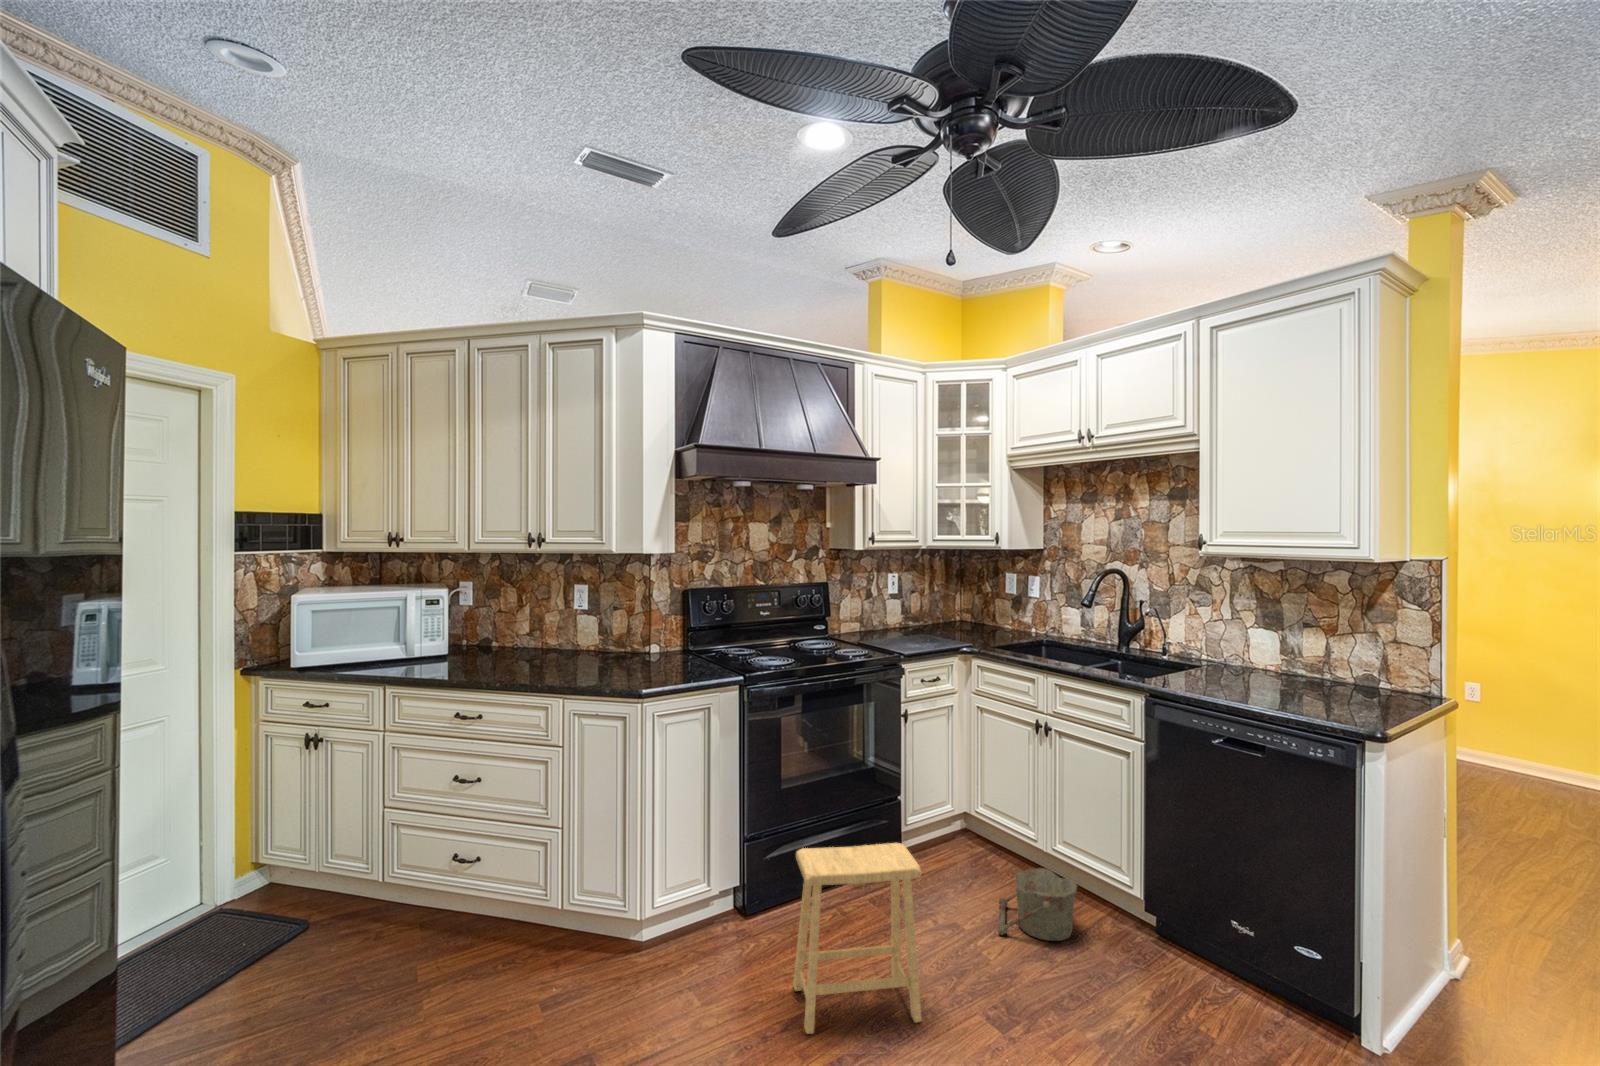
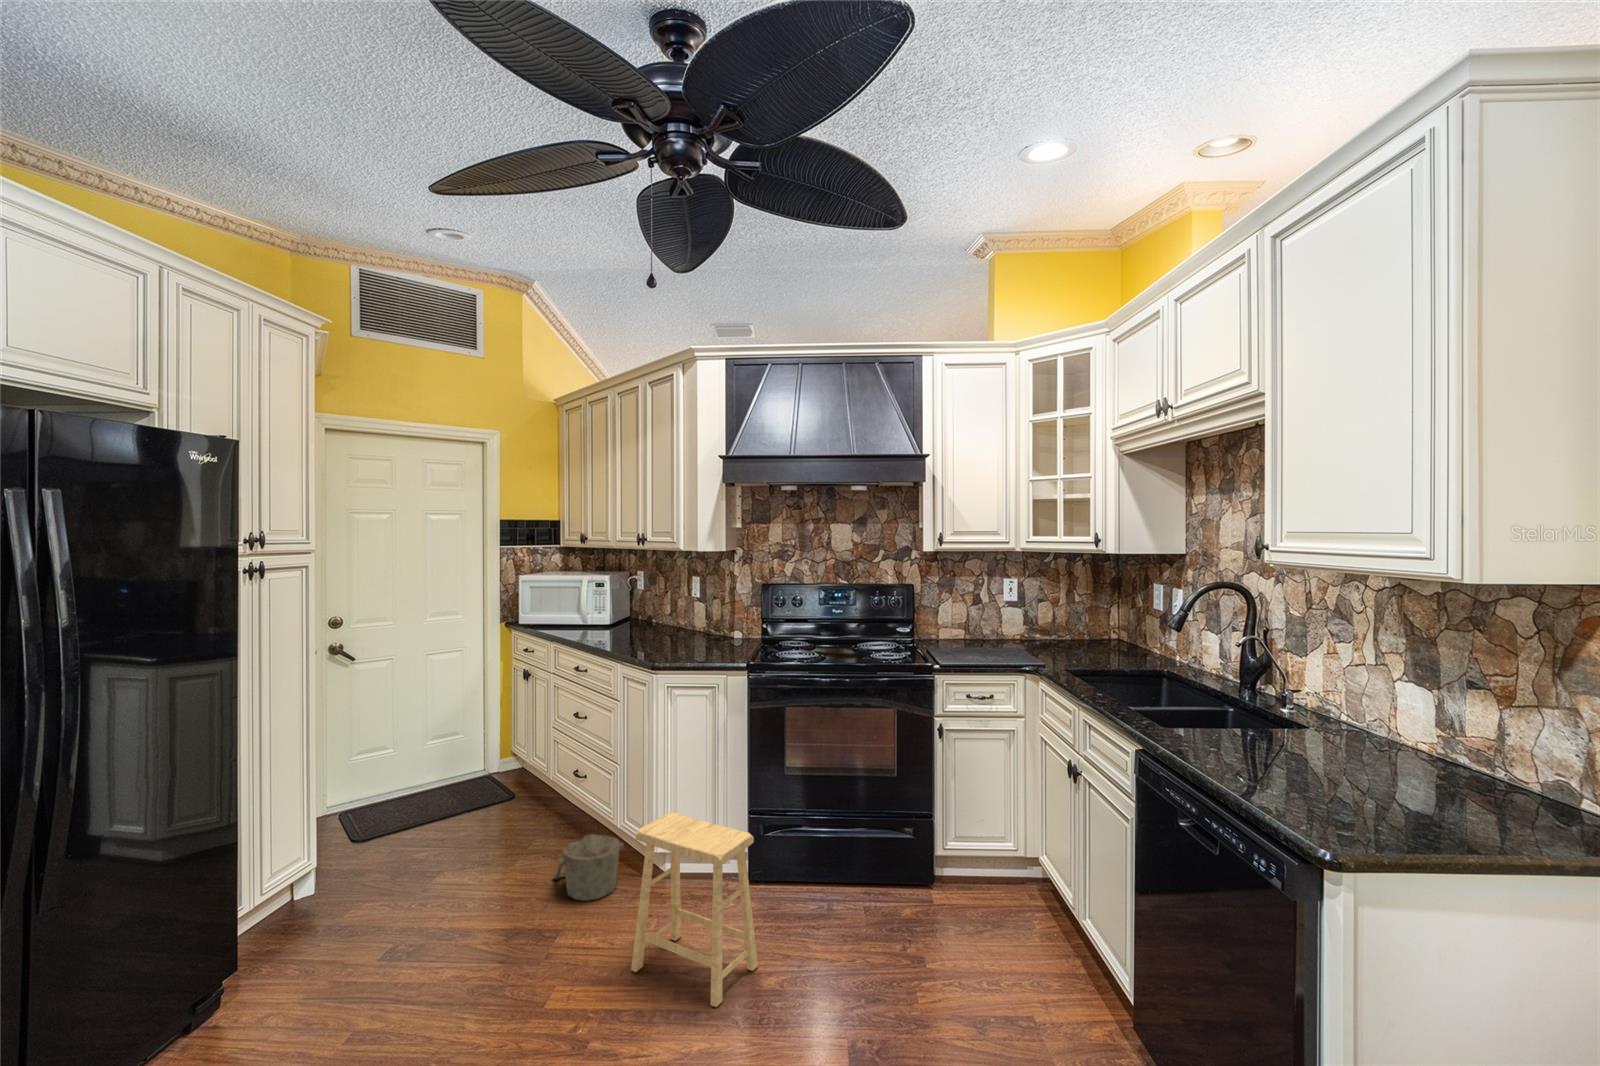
bucket: present [998,868,1077,941] -> present [554,834,624,901]

